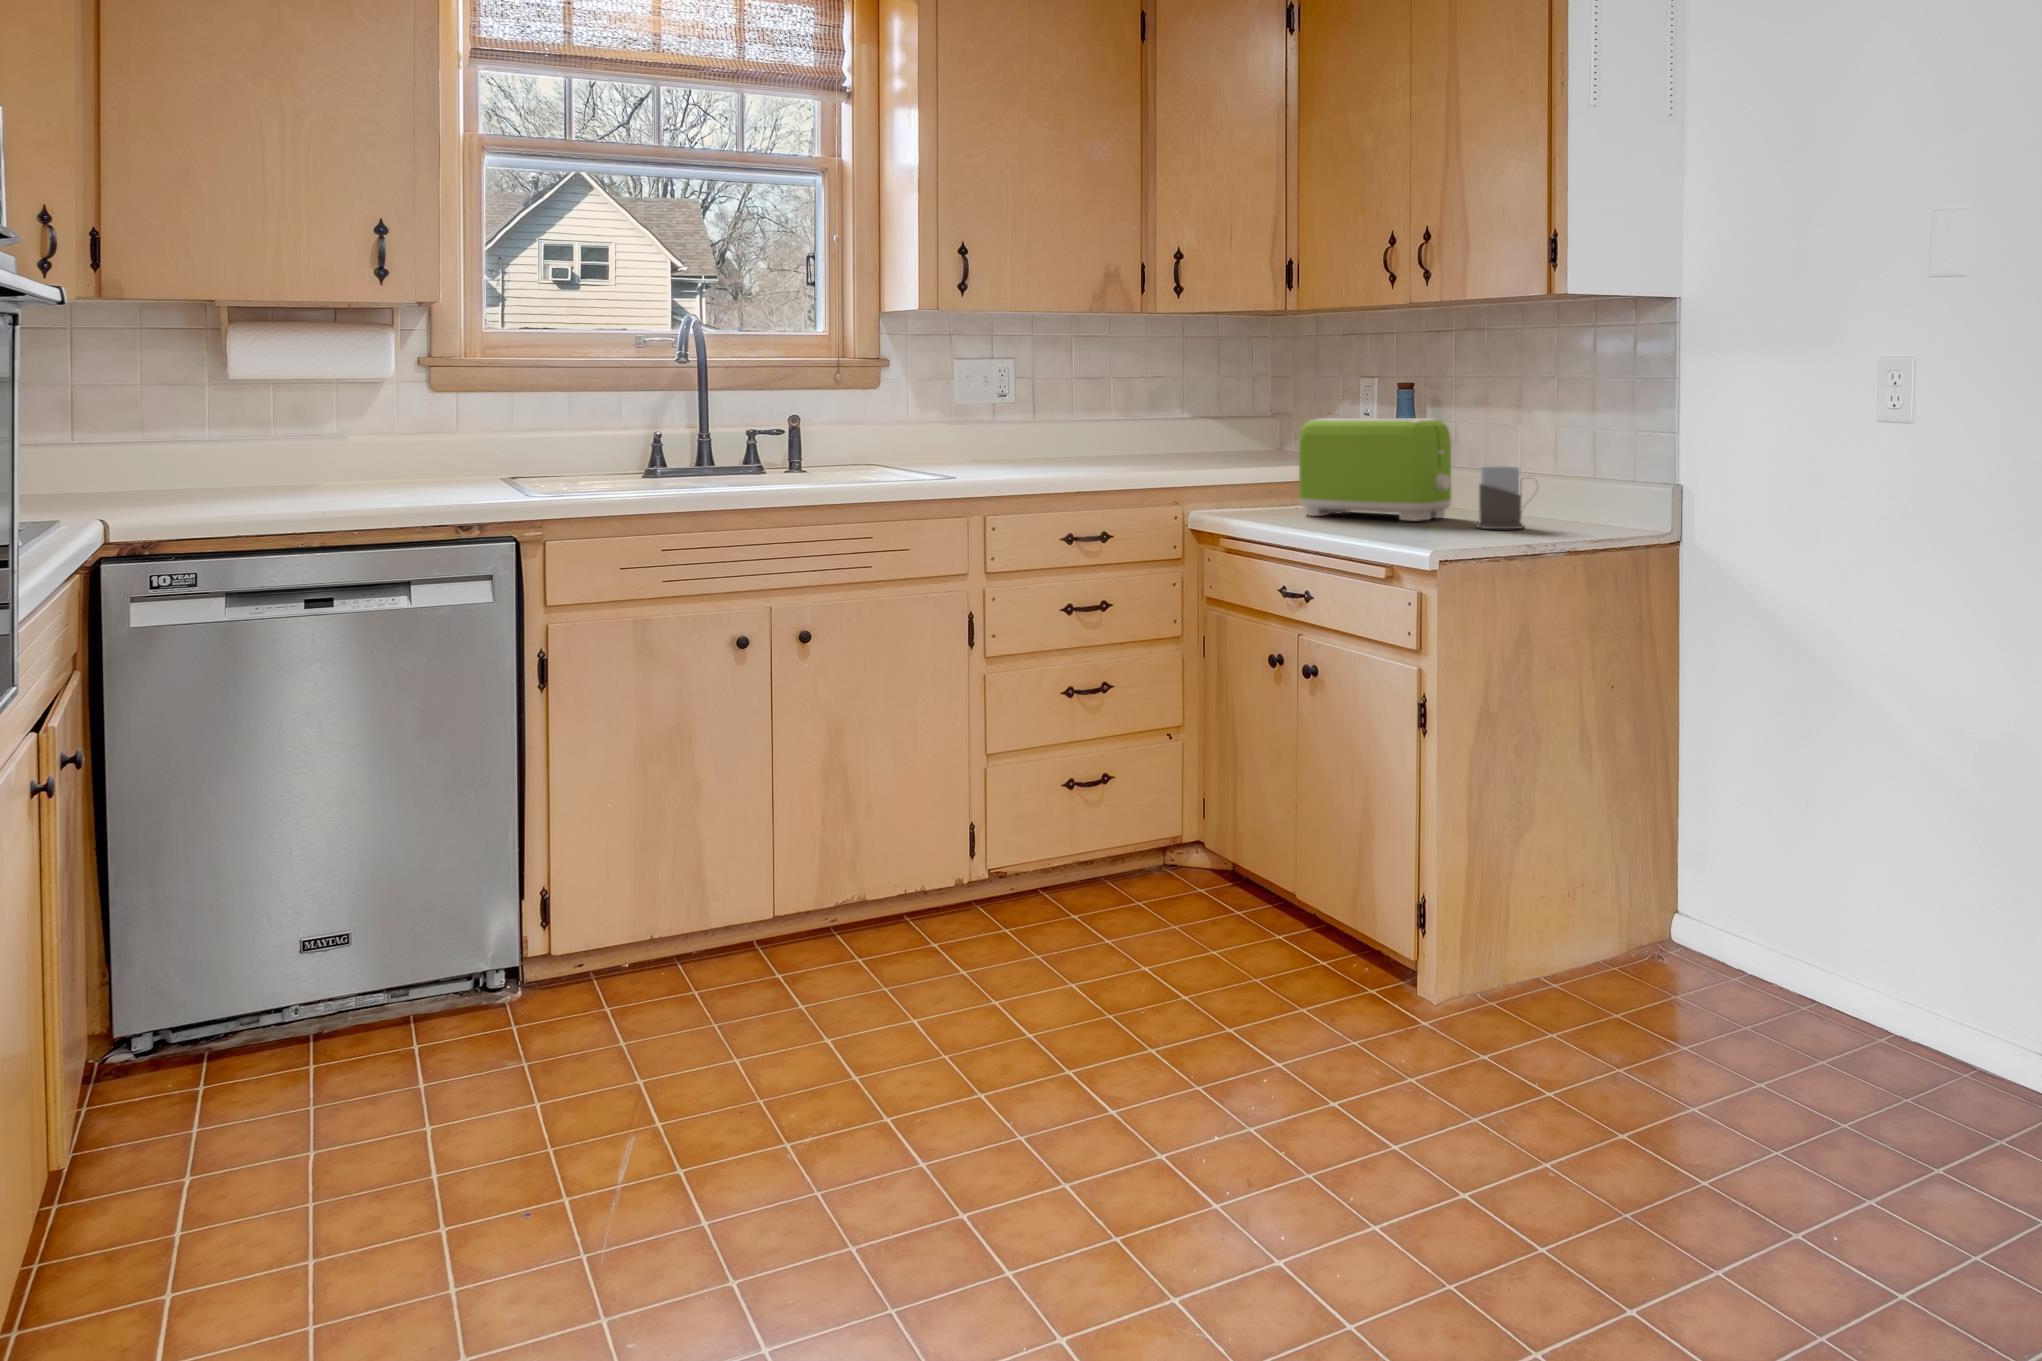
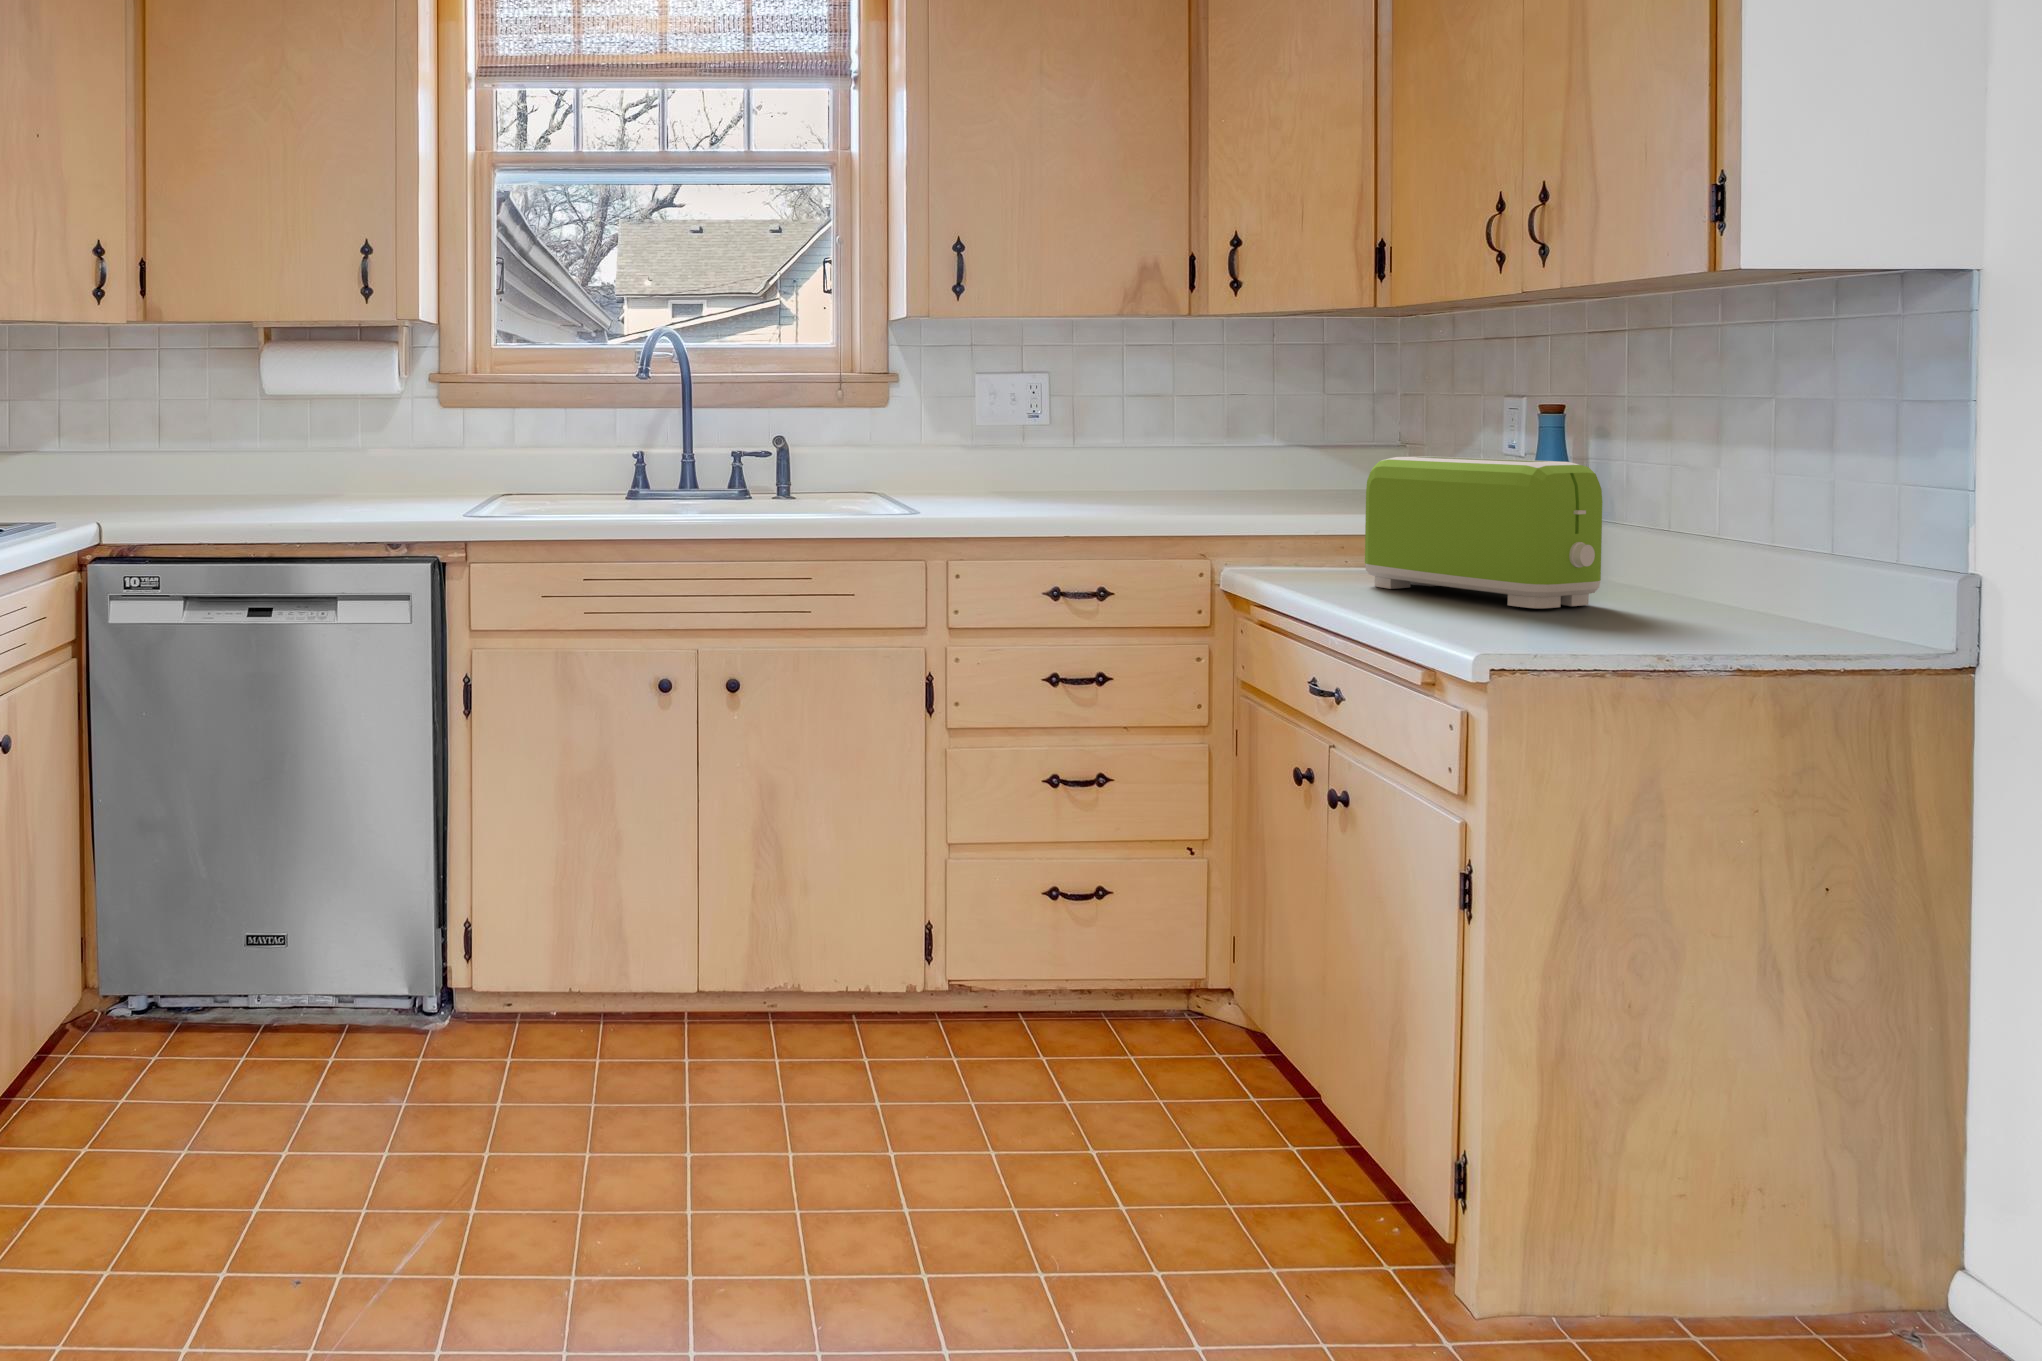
mug: present [1477,467,1537,529] -> none [1627,539,1742,637]

